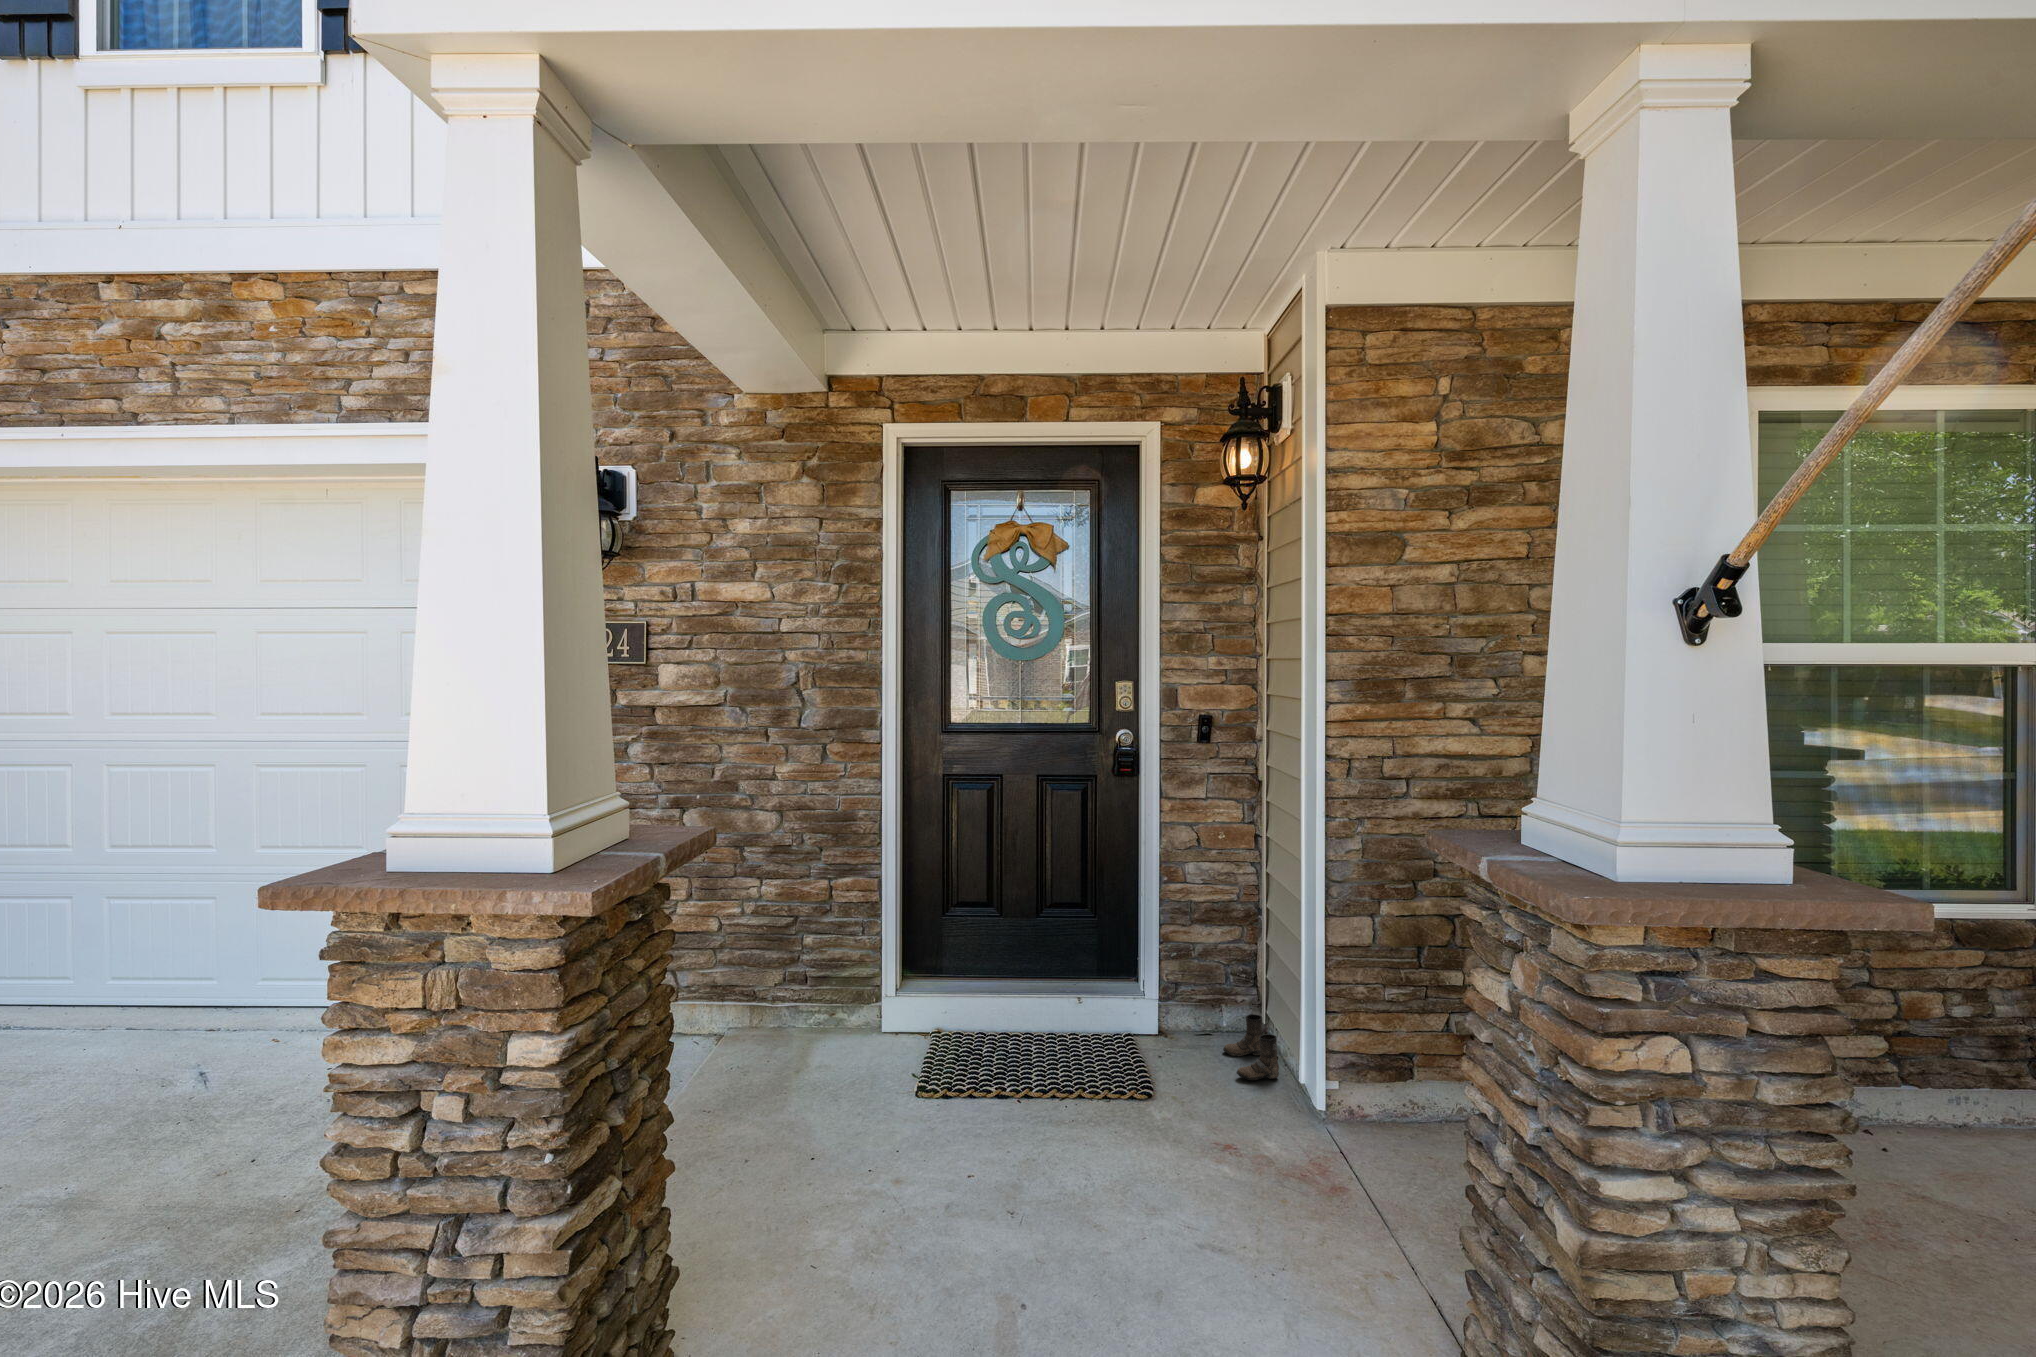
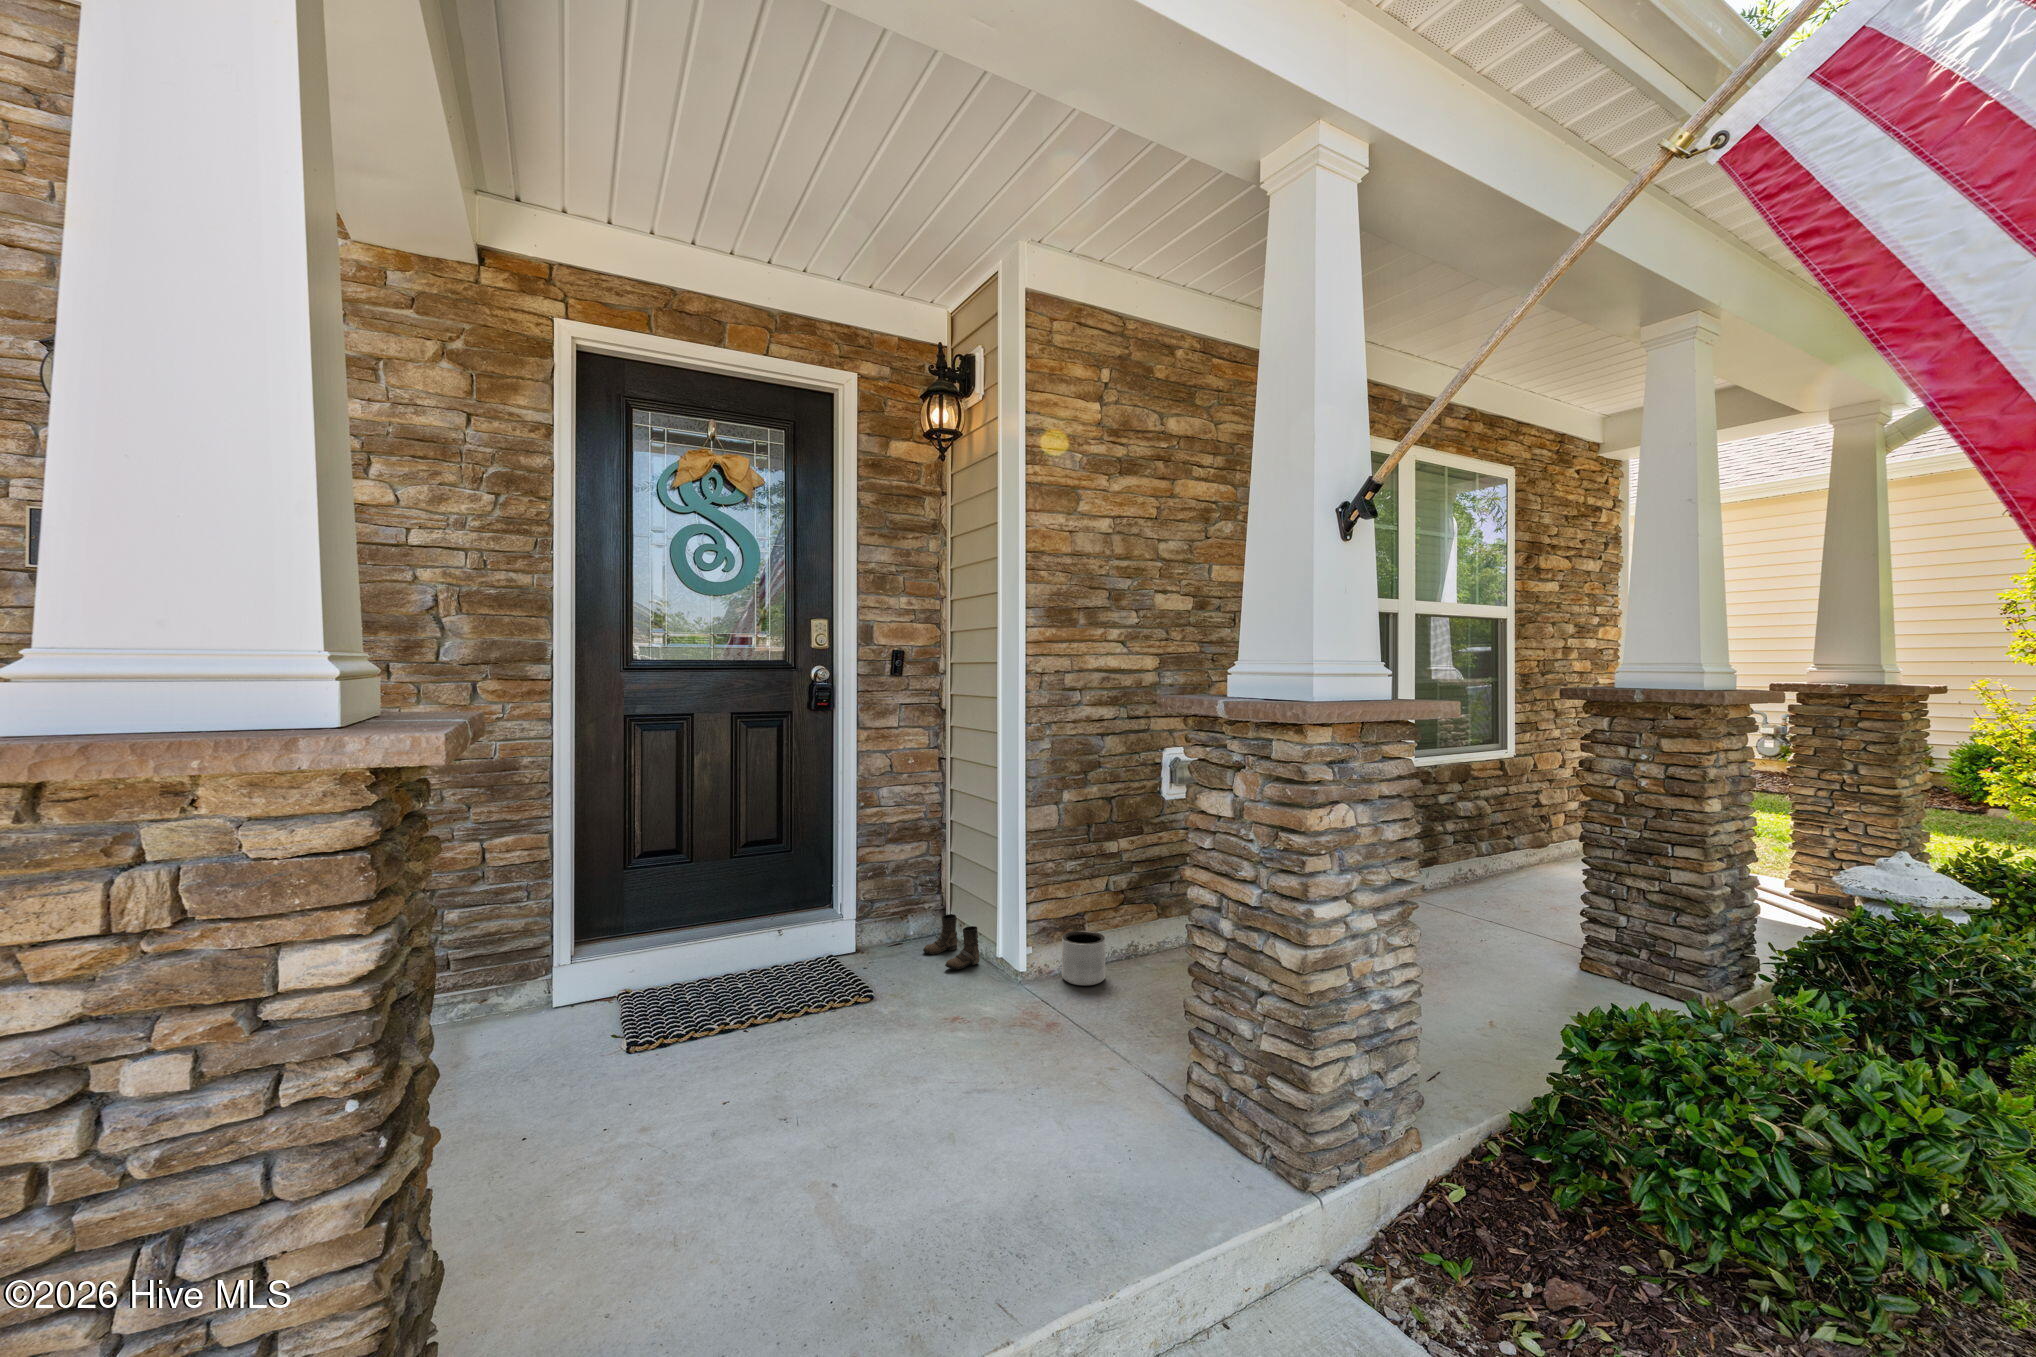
planter: none [1366,1067,1423,1138] -> present [1062,930,1105,986]

